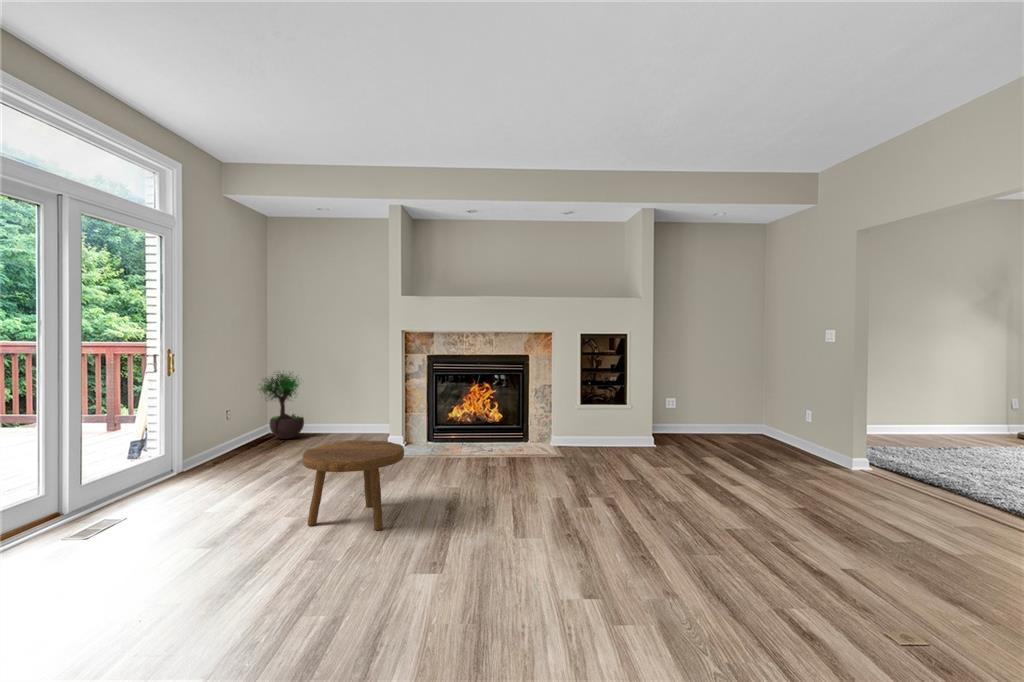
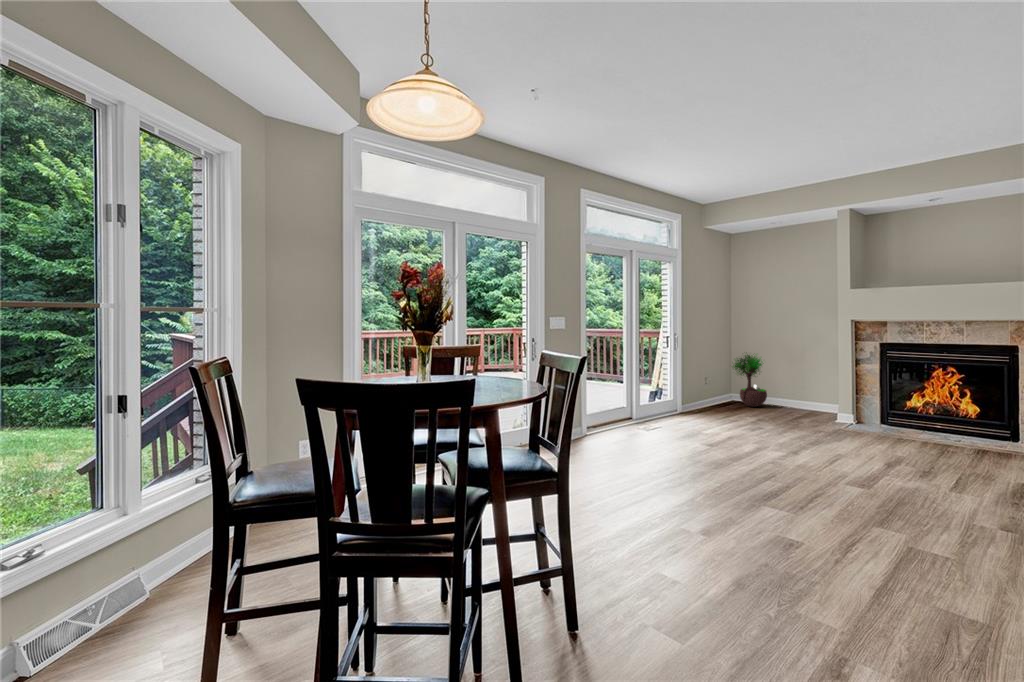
footstool: present [302,440,404,530] -> none [748,402,823,462]

